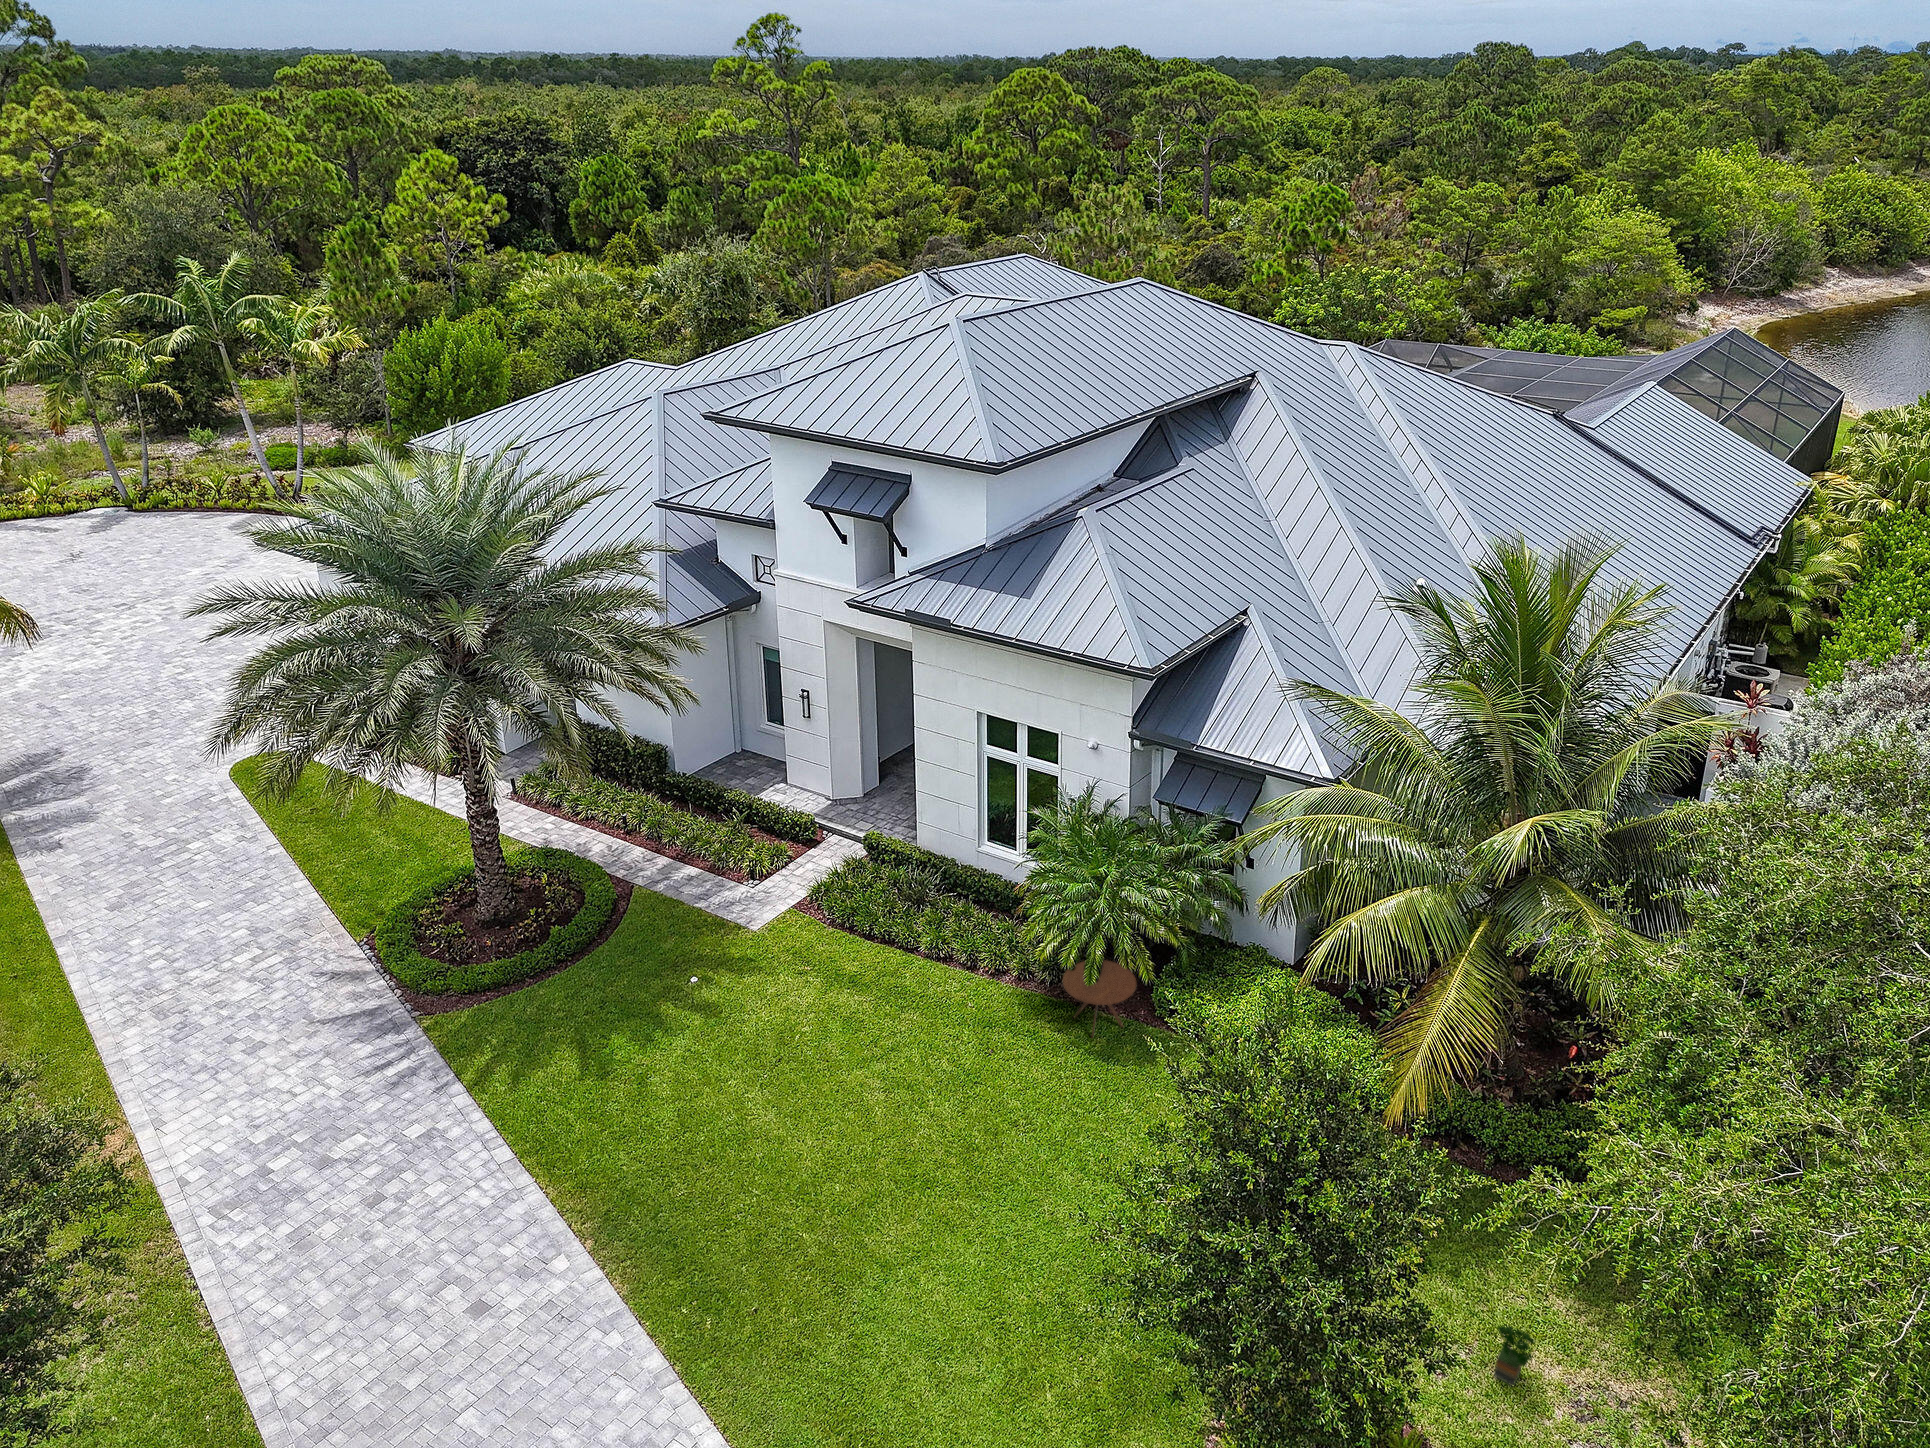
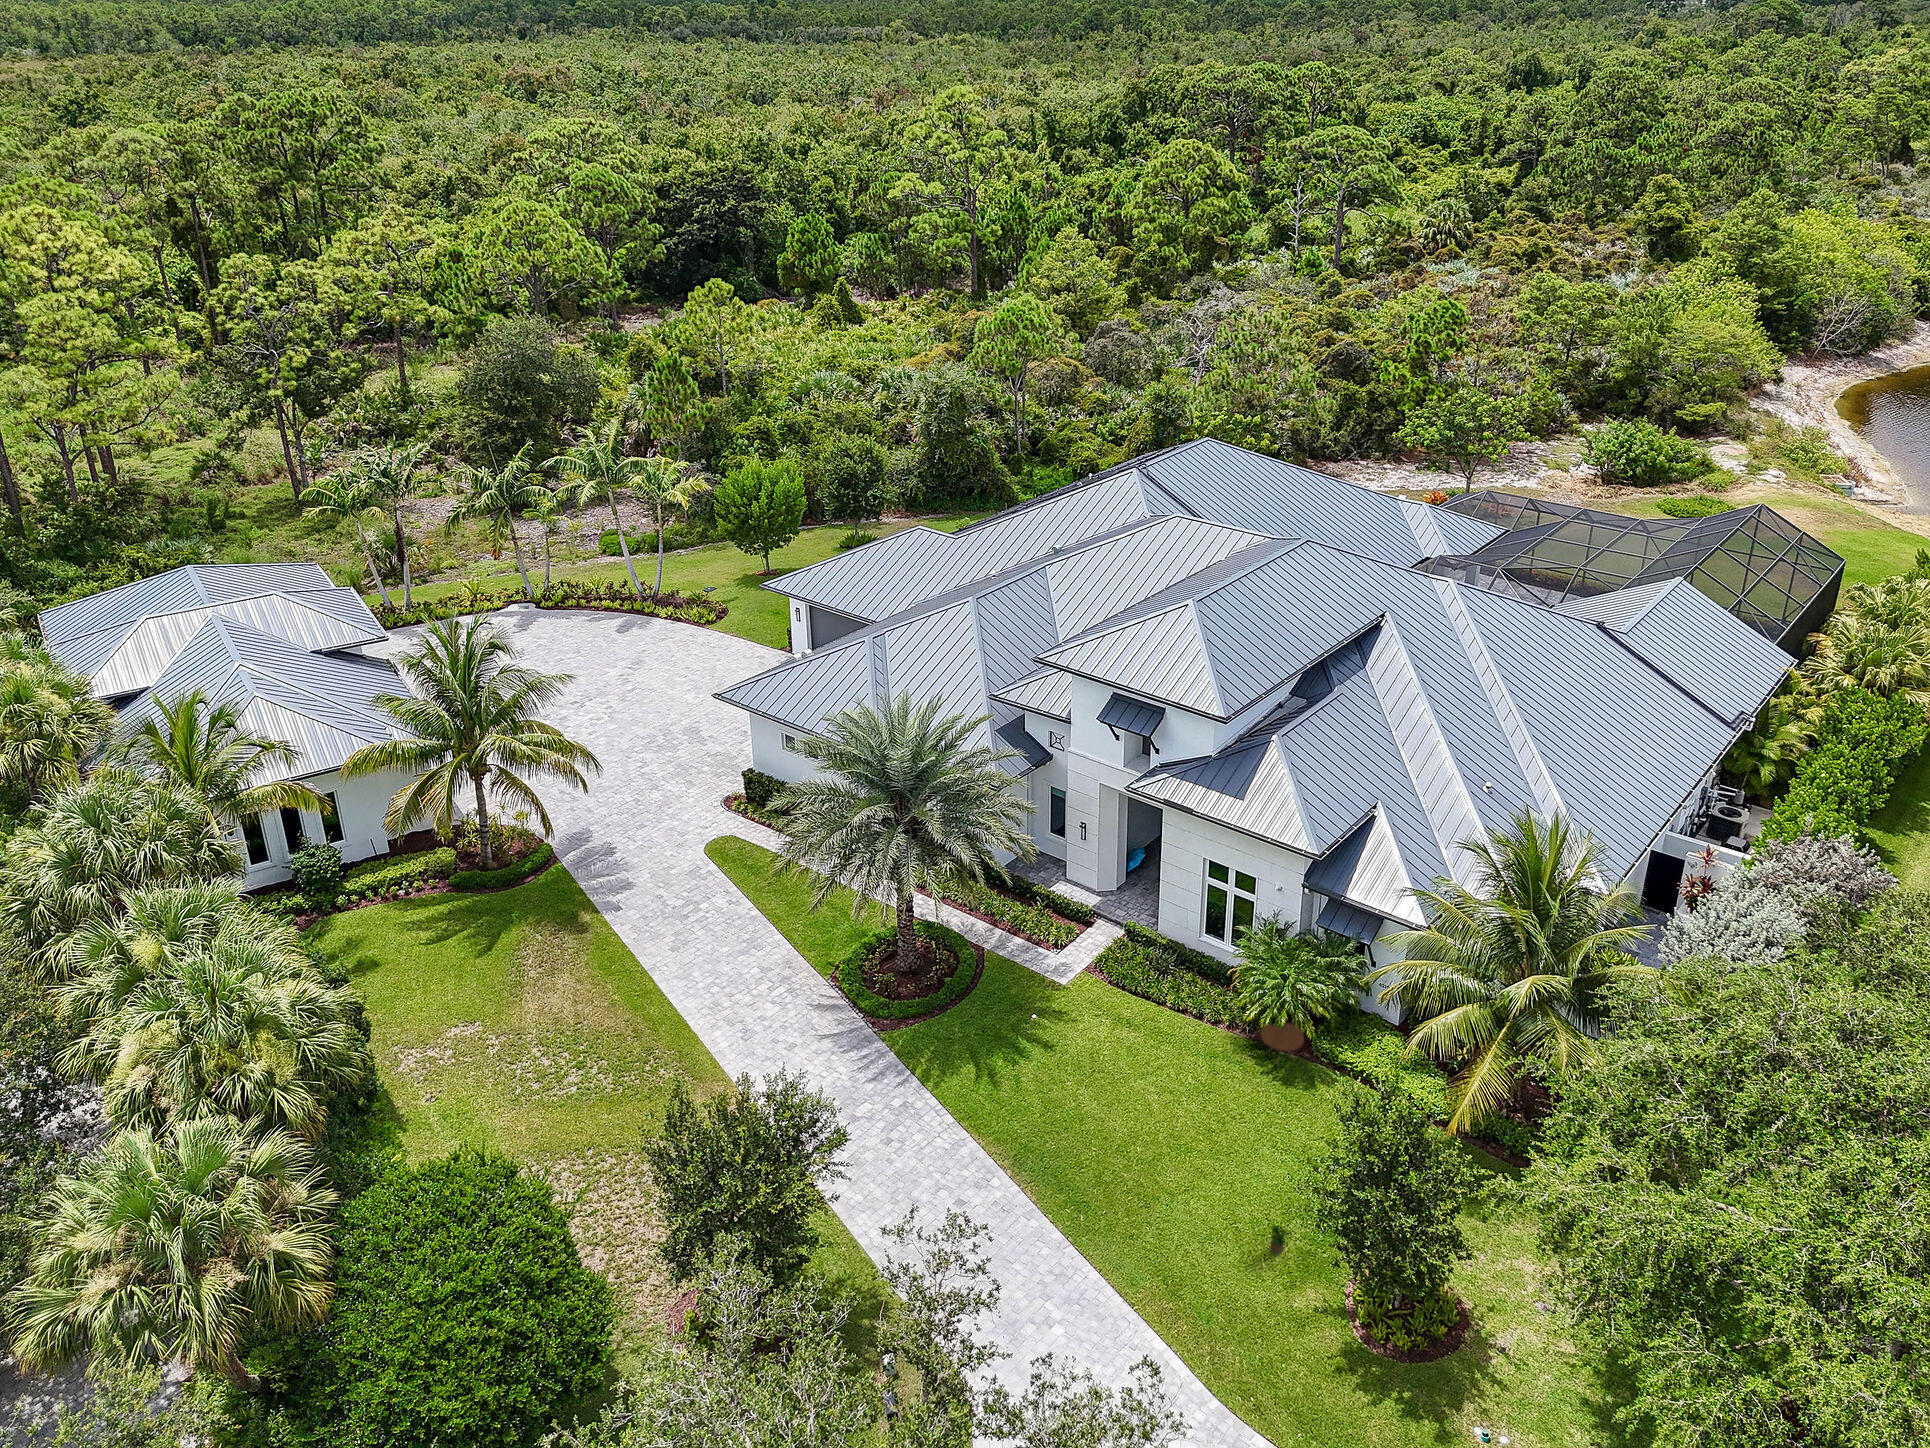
potted tree: present [1494,1325,1535,1386] -> present [1270,1226,1288,1256]

